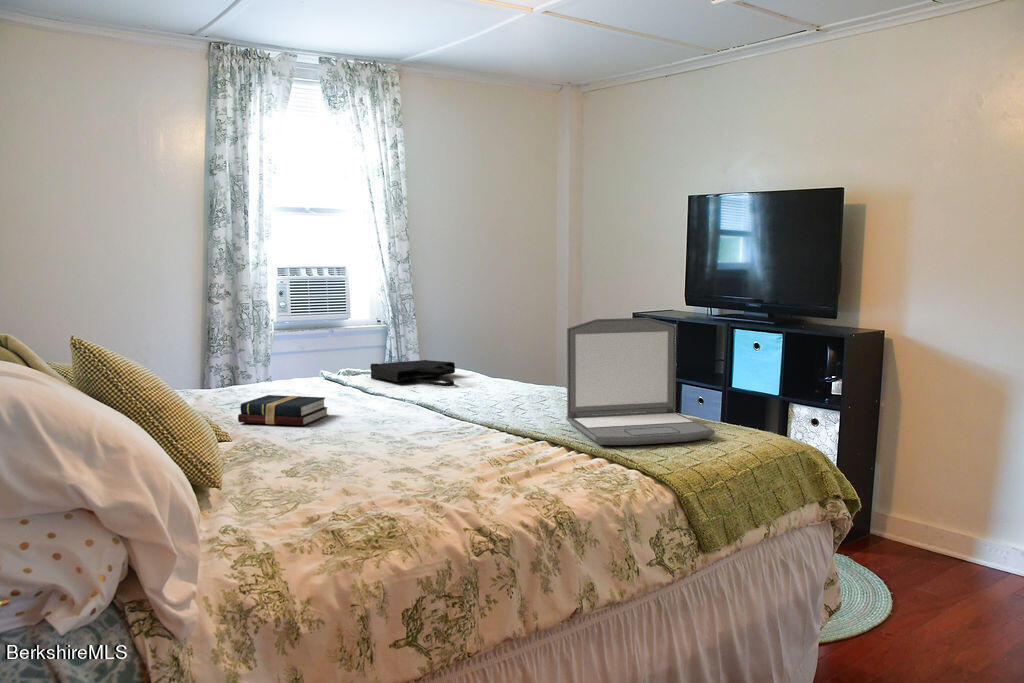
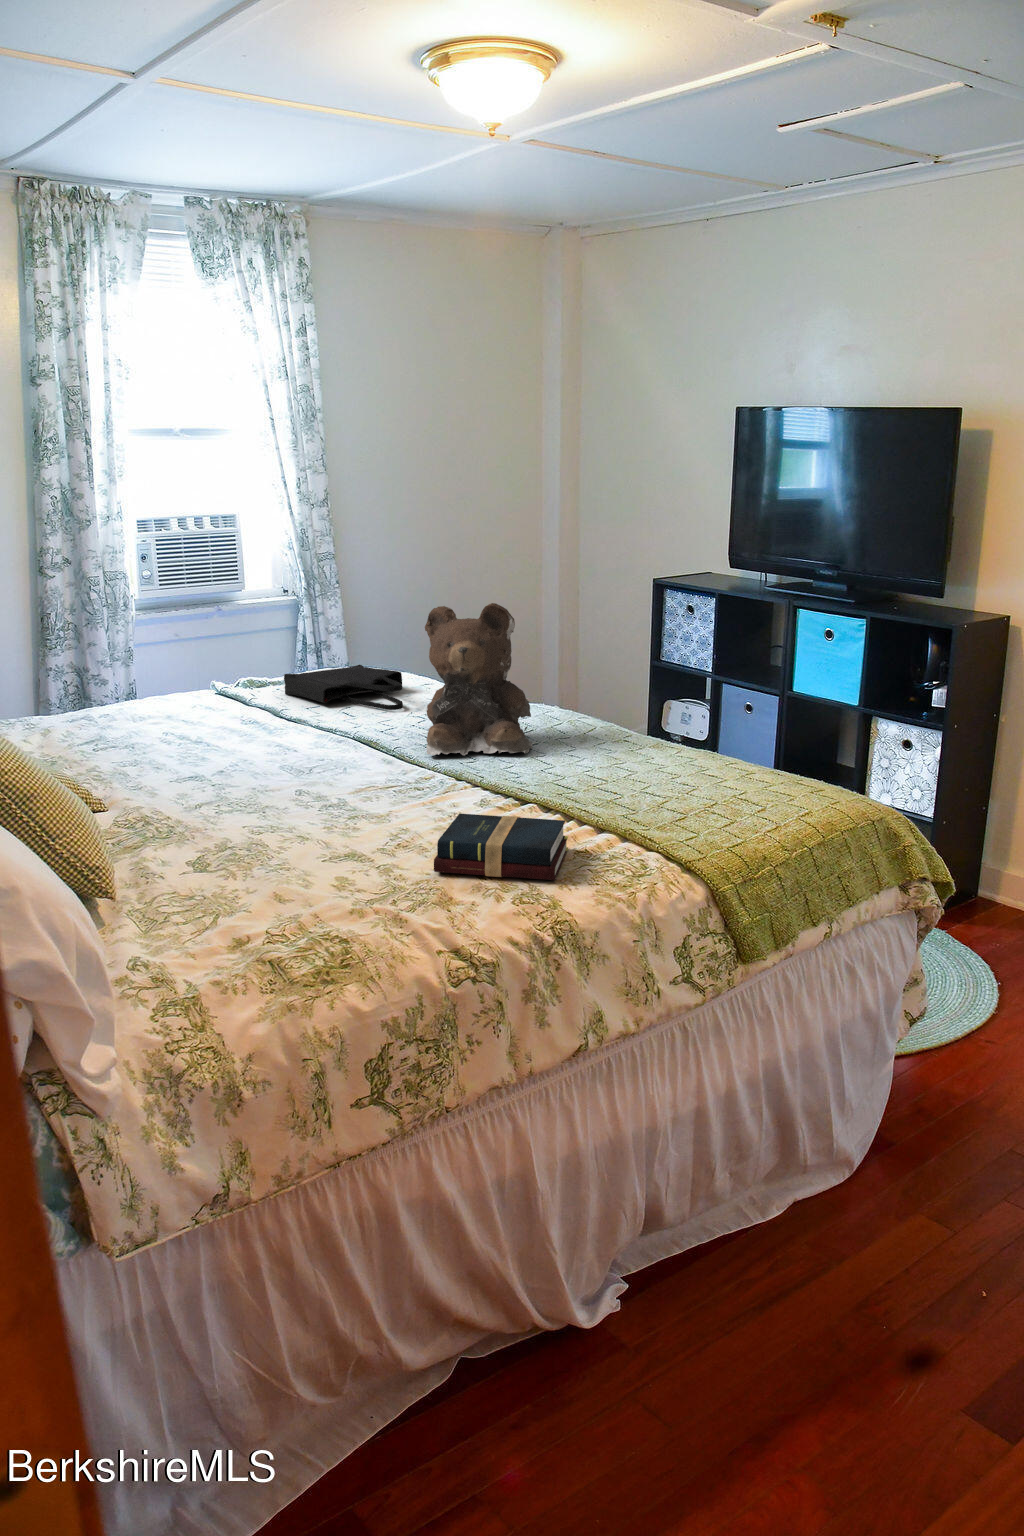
teddy bear: none [468,303,546,411] -> present [425,603,533,755]
laptop: present [566,318,715,445] -> none [561,634,759,815]
hardback book: present [238,395,328,425] -> present [434,814,568,880]

